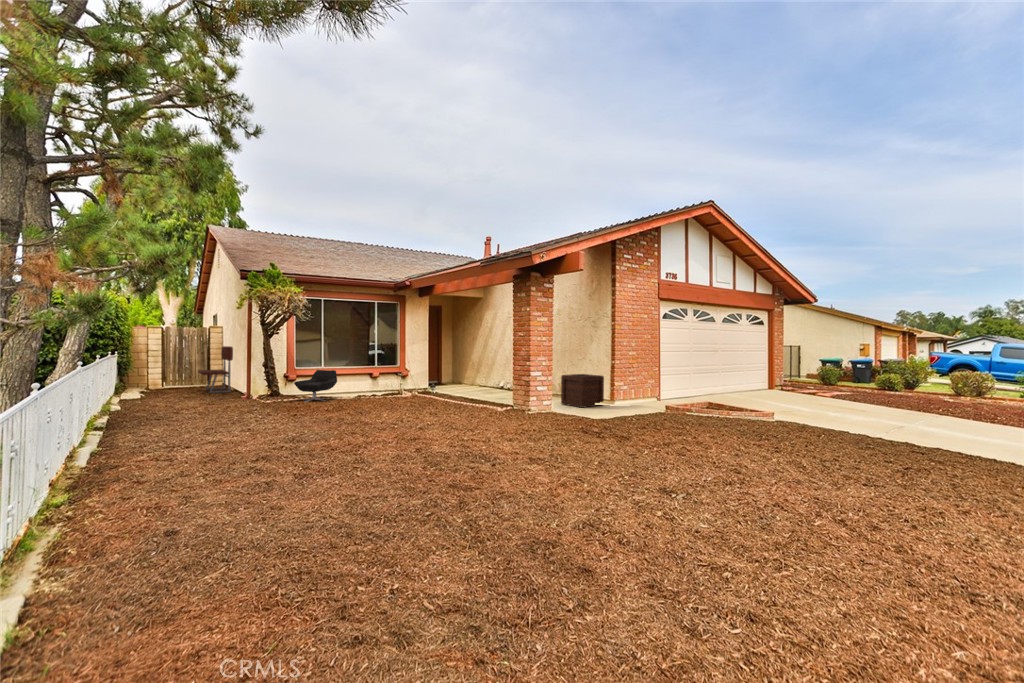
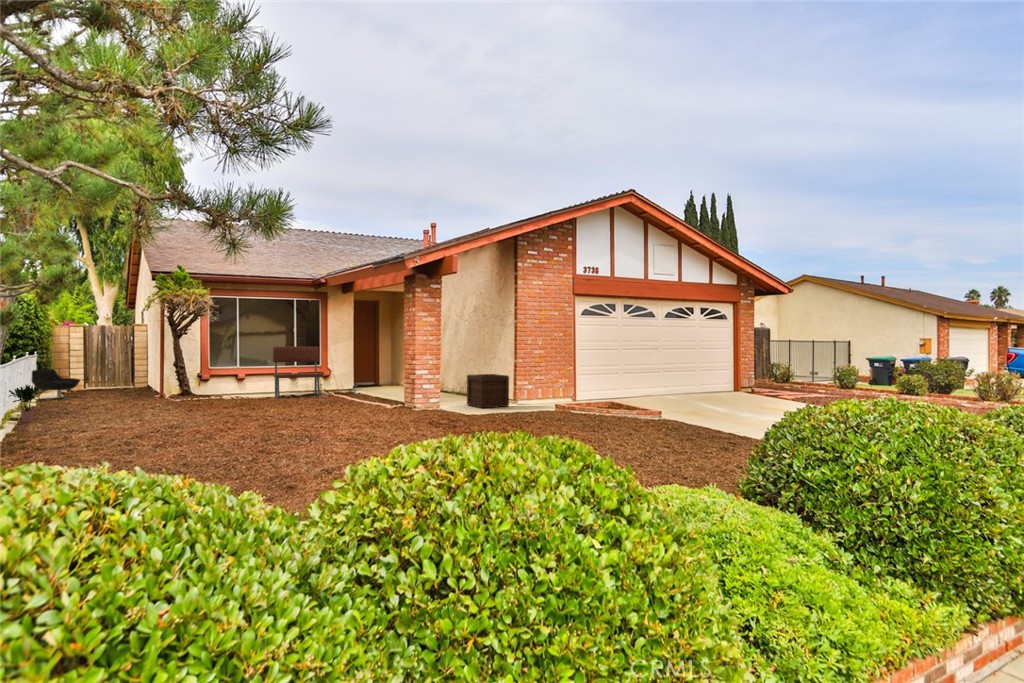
bench: present [199,346,233,393] -> present [273,347,323,398]
lounge chair: present [294,370,337,402] -> present [31,369,80,398]
potted plant: none [90,386,130,431] -> present [9,385,39,422]

